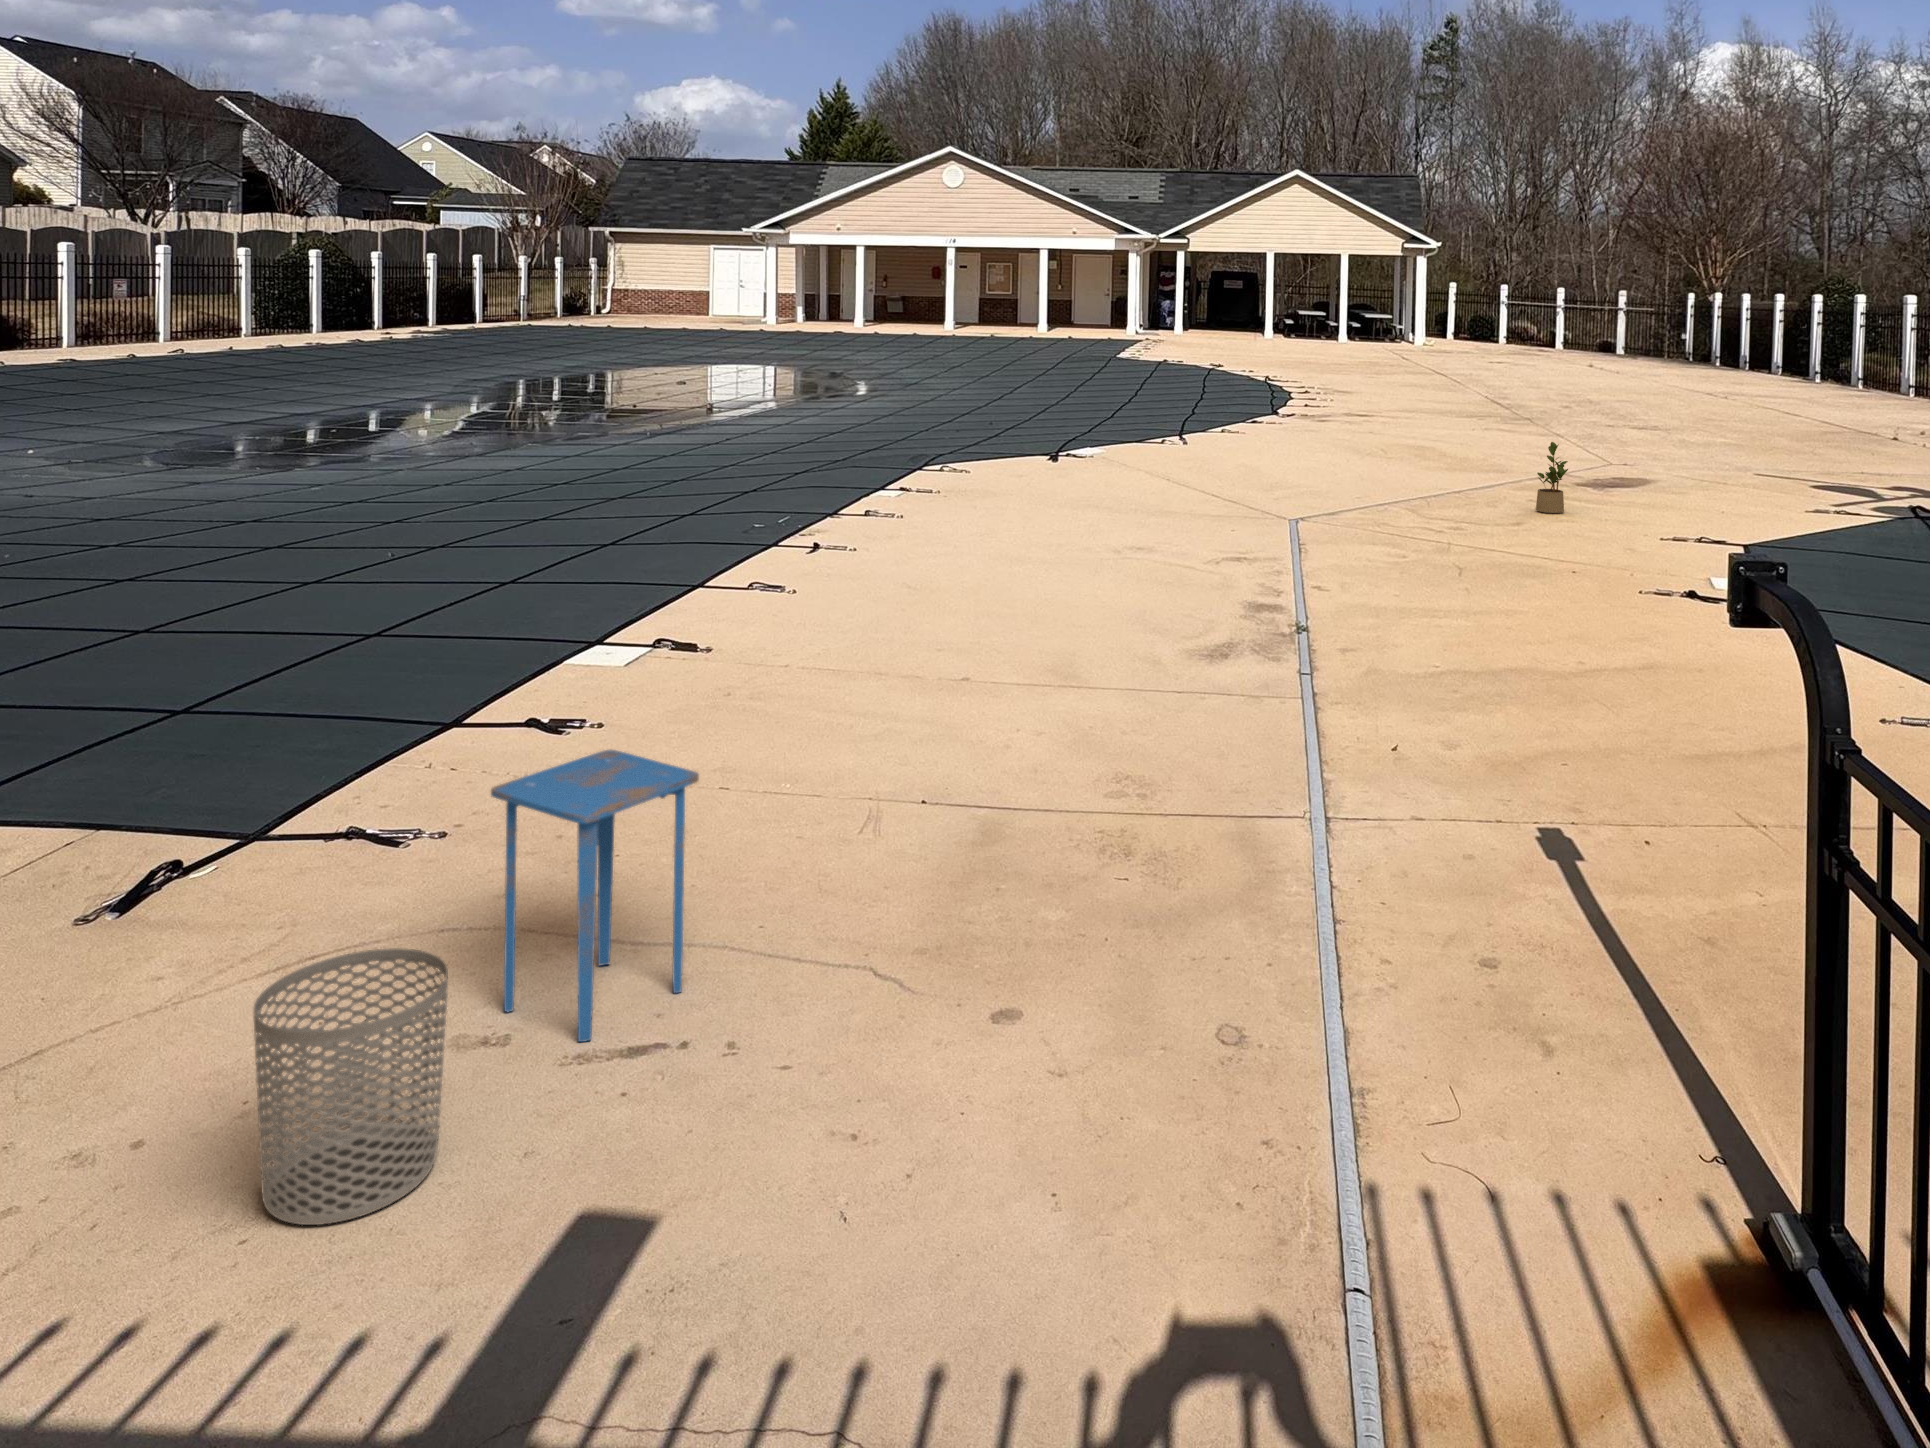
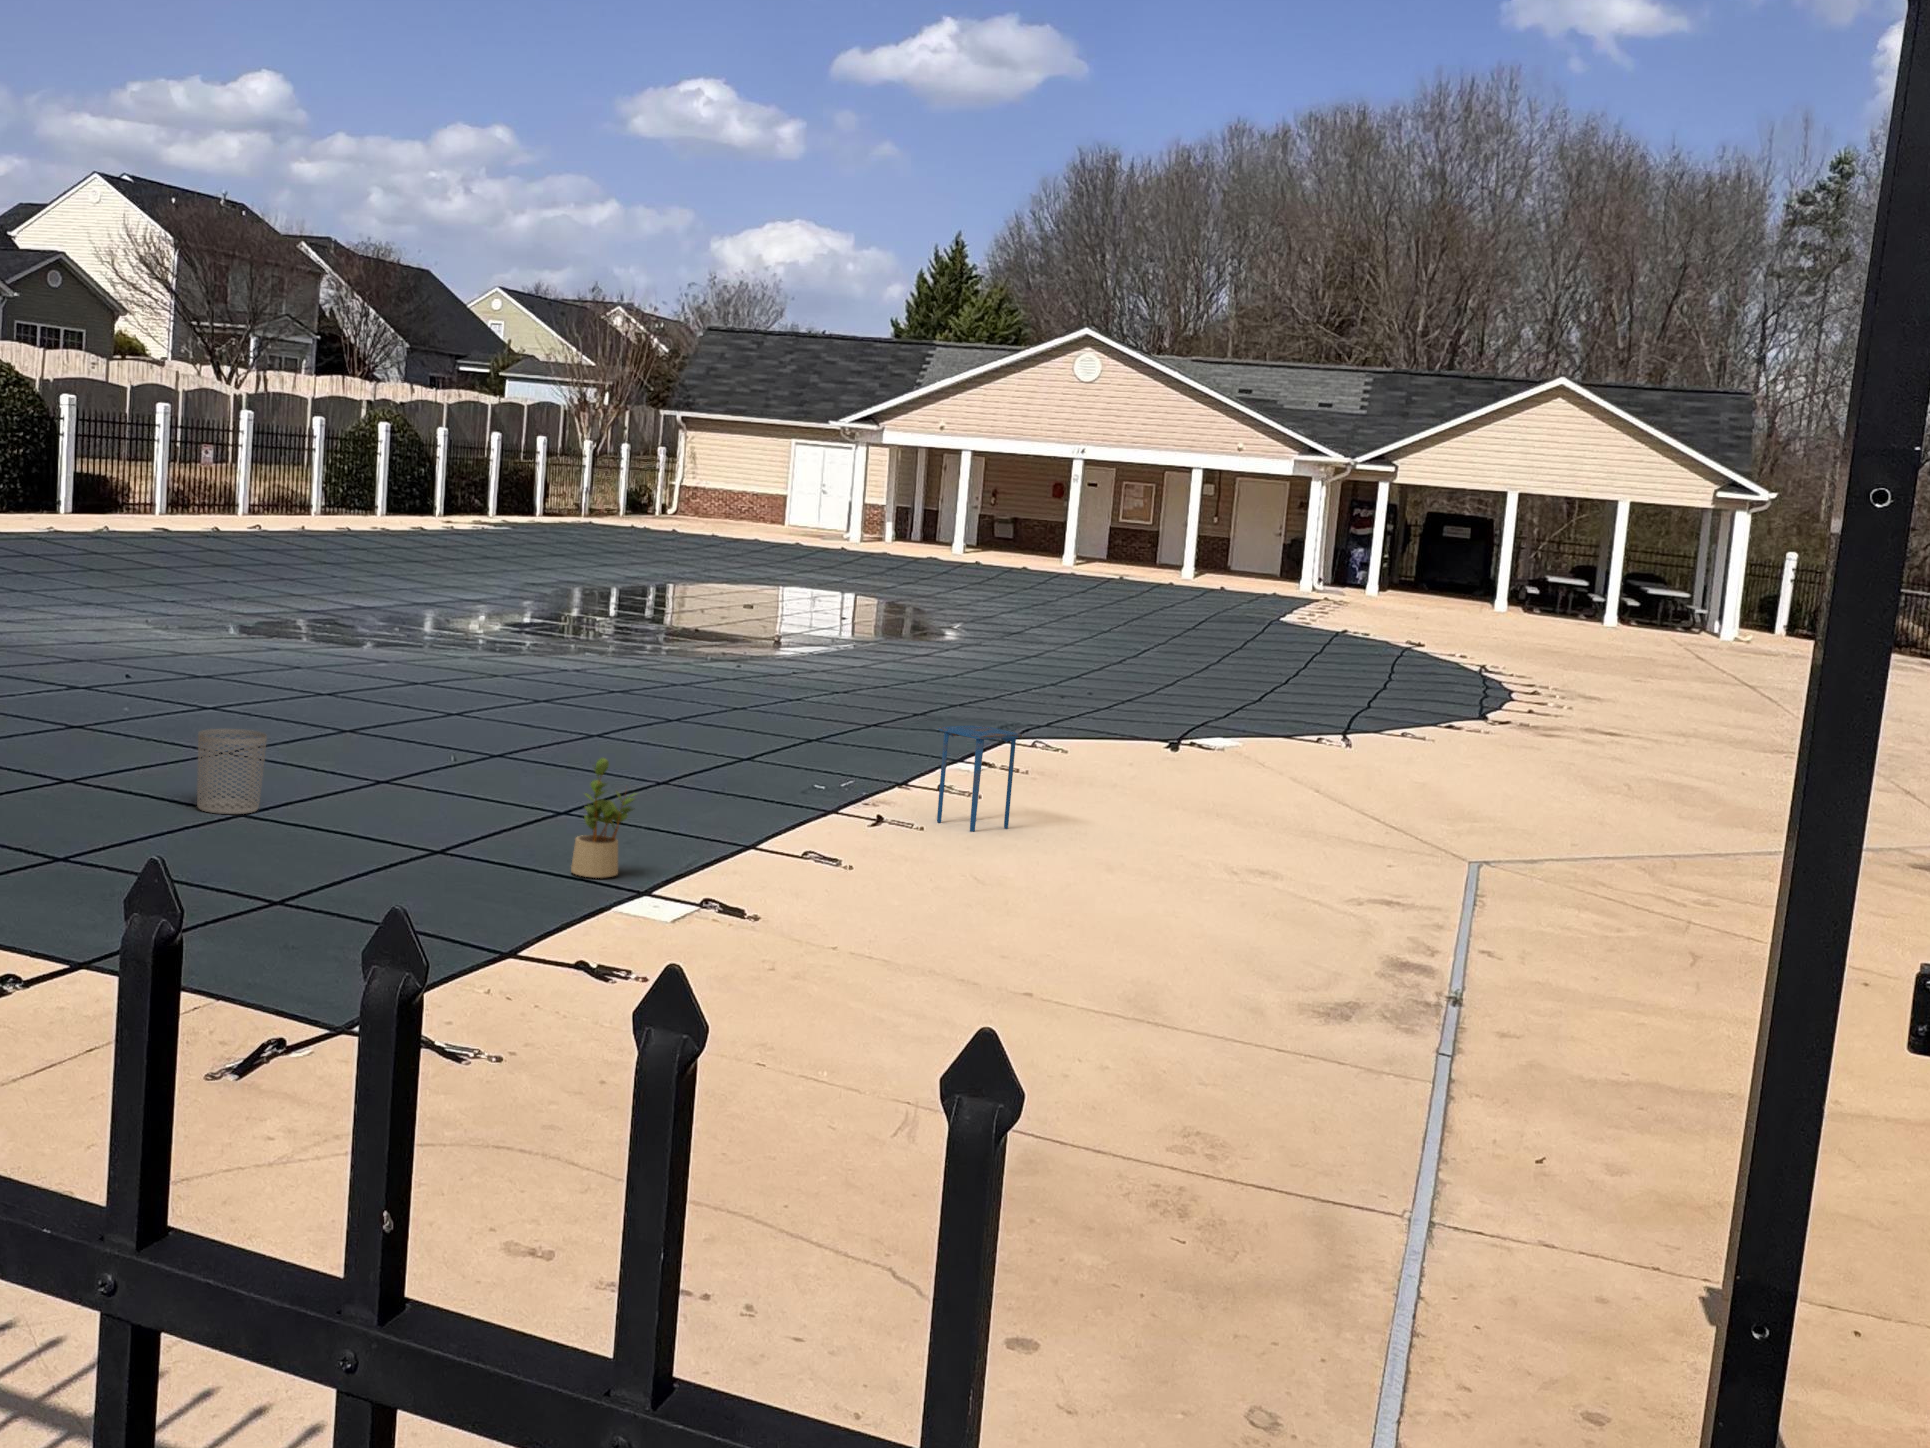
potted plant: present [1536,442,1568,513] -> present [571,758,636,878]
side table: present [491,750,699,1042] -> present [937,725,1022,831]

